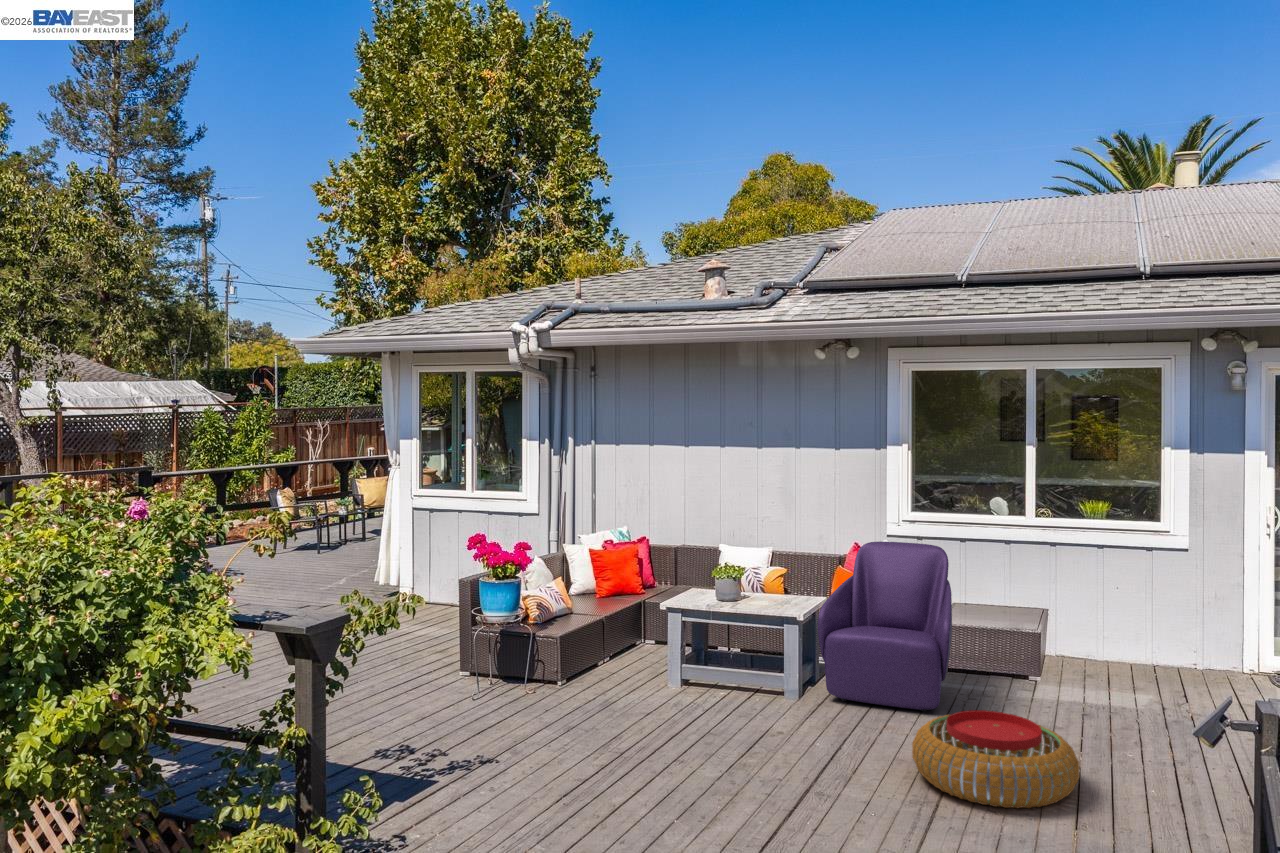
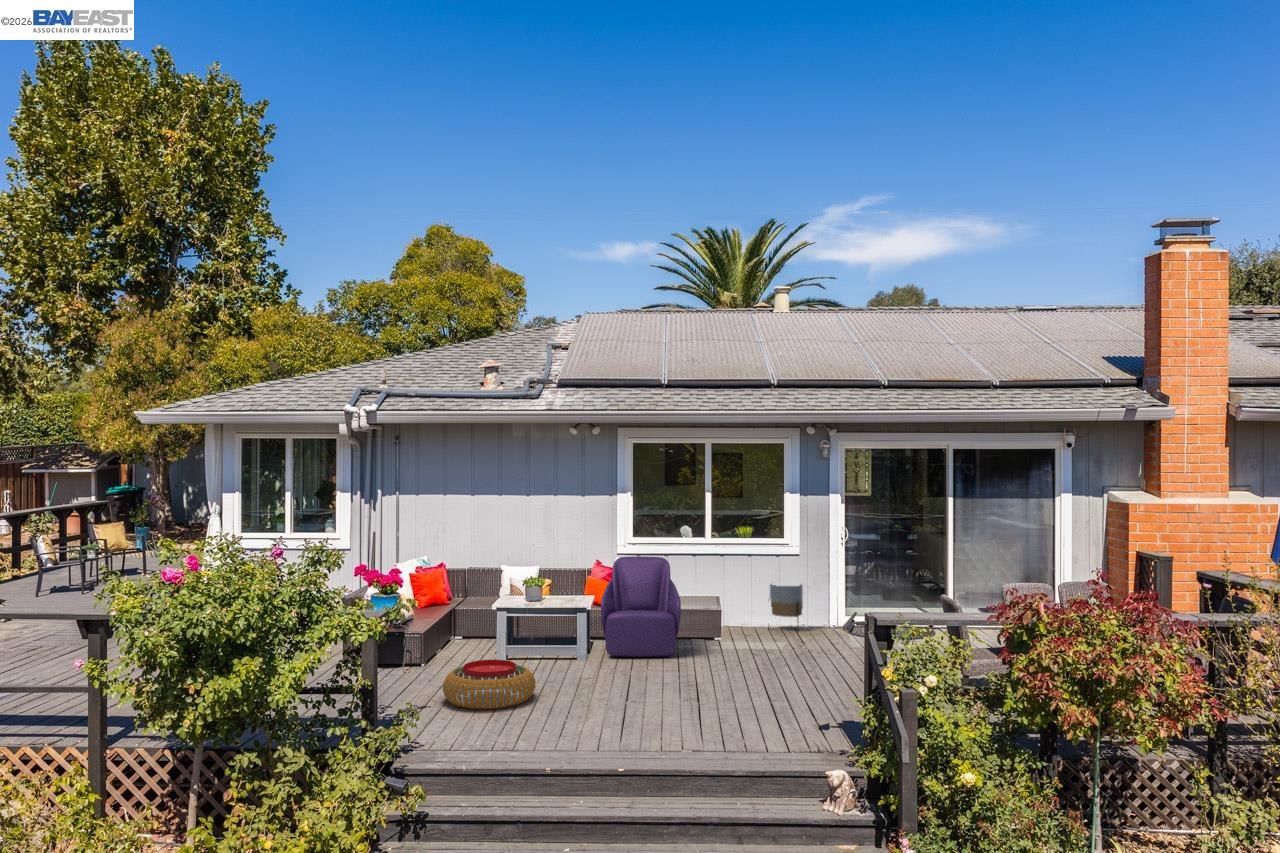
planter: none [1140,597,1207,688] -> present [769,584,803,618]
pouf: present [912,710,1079,809] -> present [443,660,536,709]

